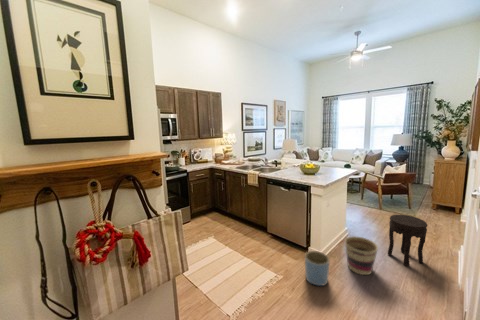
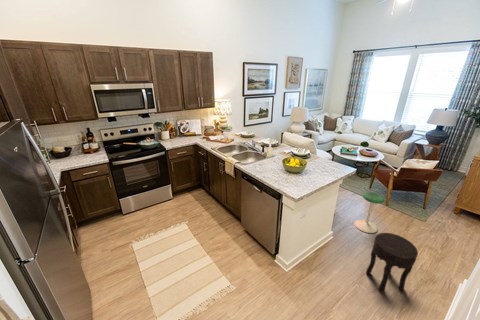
stool: none [361,193,383,229] -> present [354,192,384,233]
basket: present [345,236,378,275] -> none [312,252,347,298]
planter: present [305,251,330,286] -> none [259,266,285,305]

